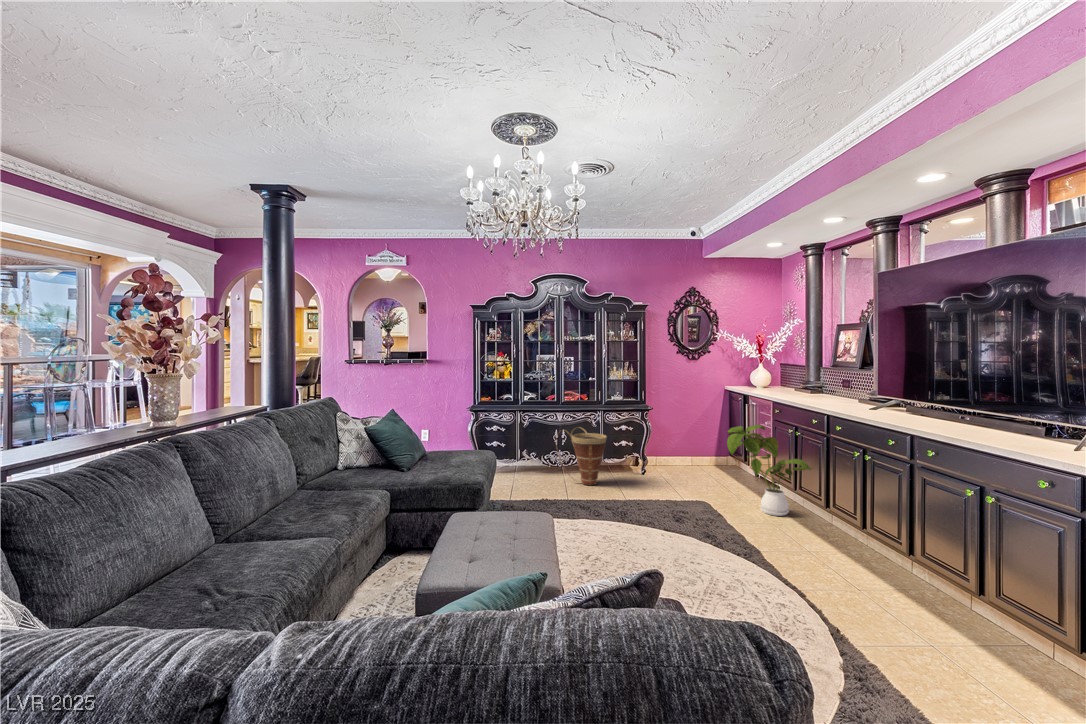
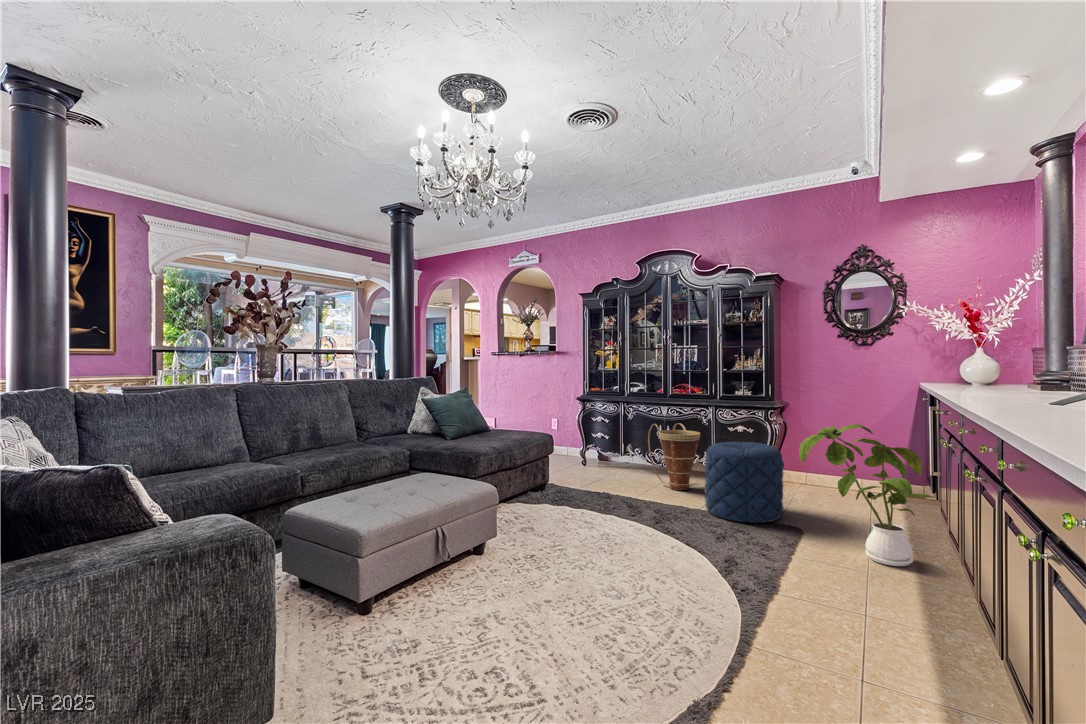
pouf: none [630,440,689,504] -> present [705,442,783,523]

